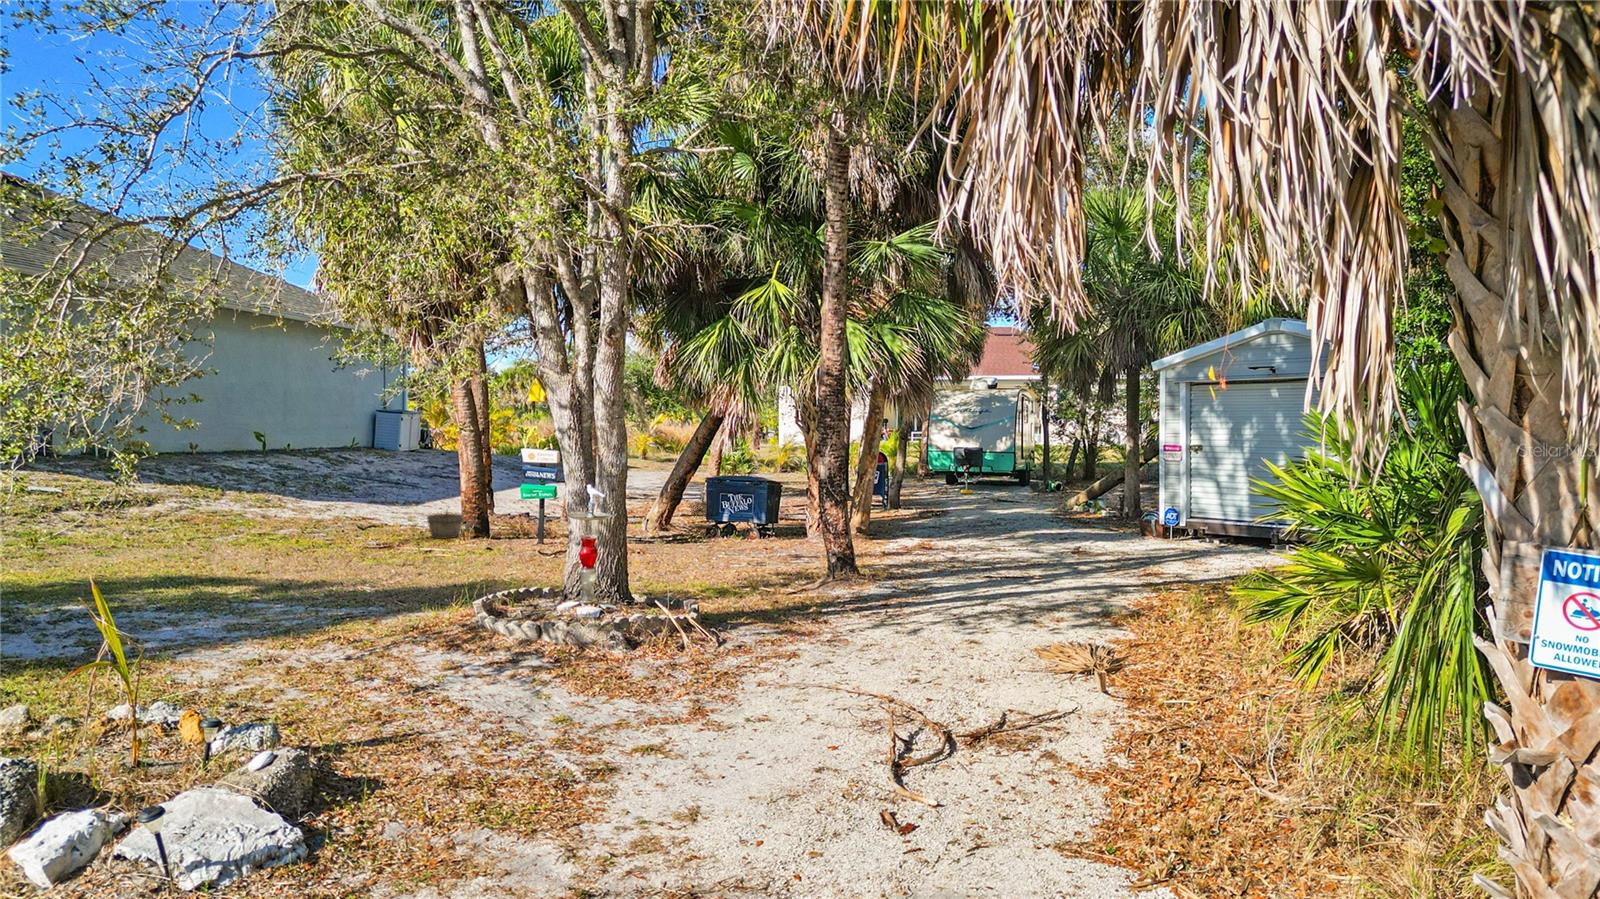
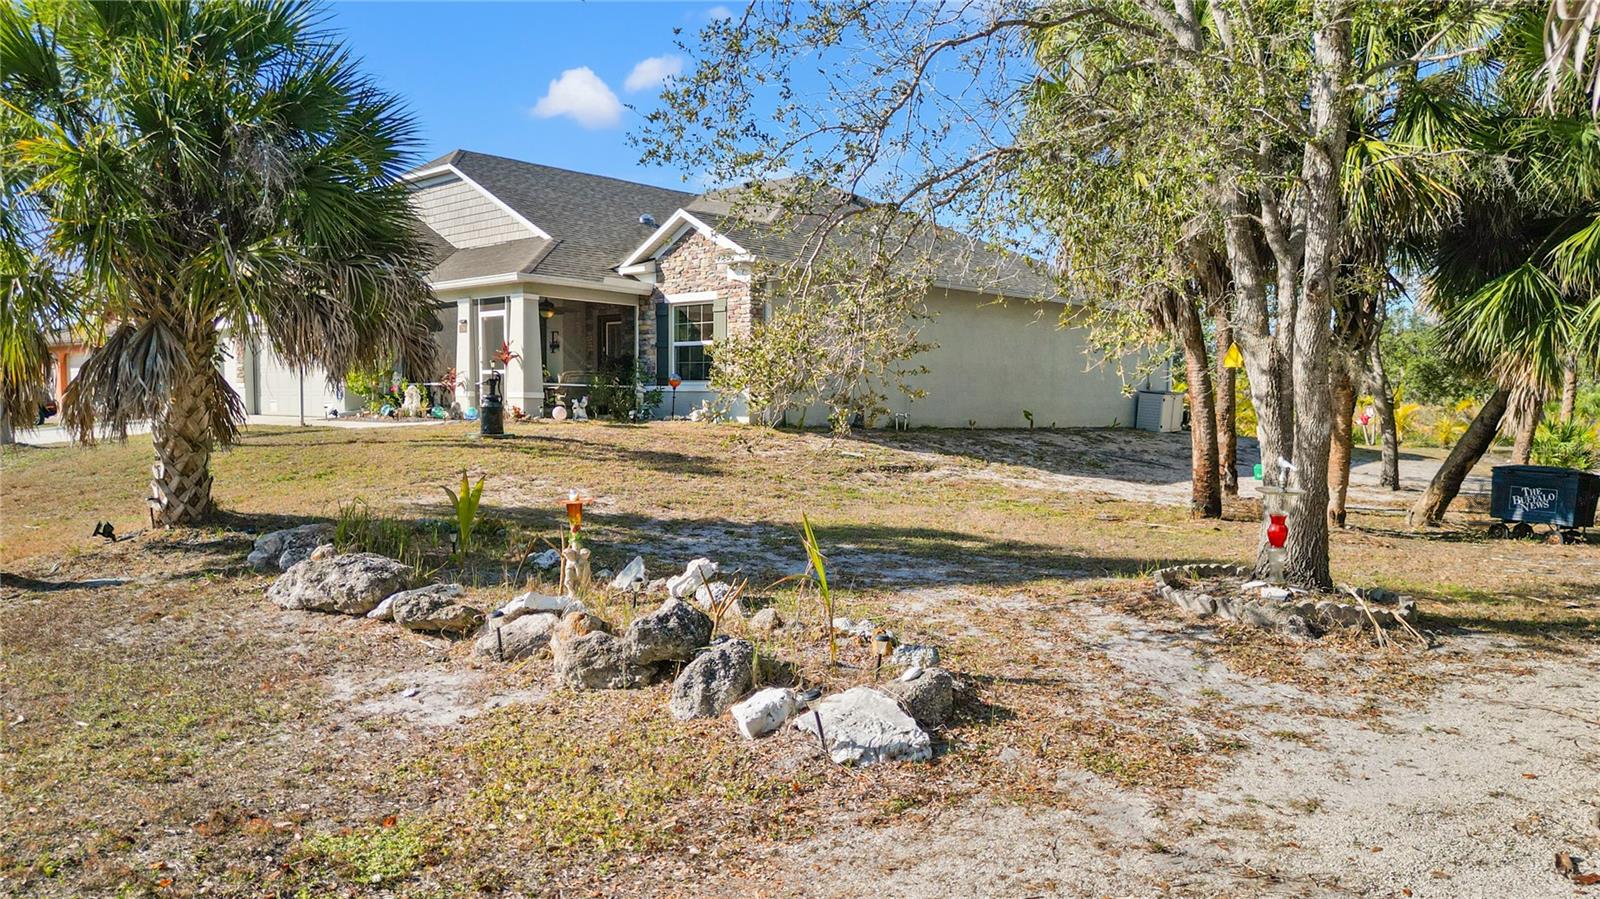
wooden bucket: present [427,512,463,538] -> none [1152,487,1190,518]

